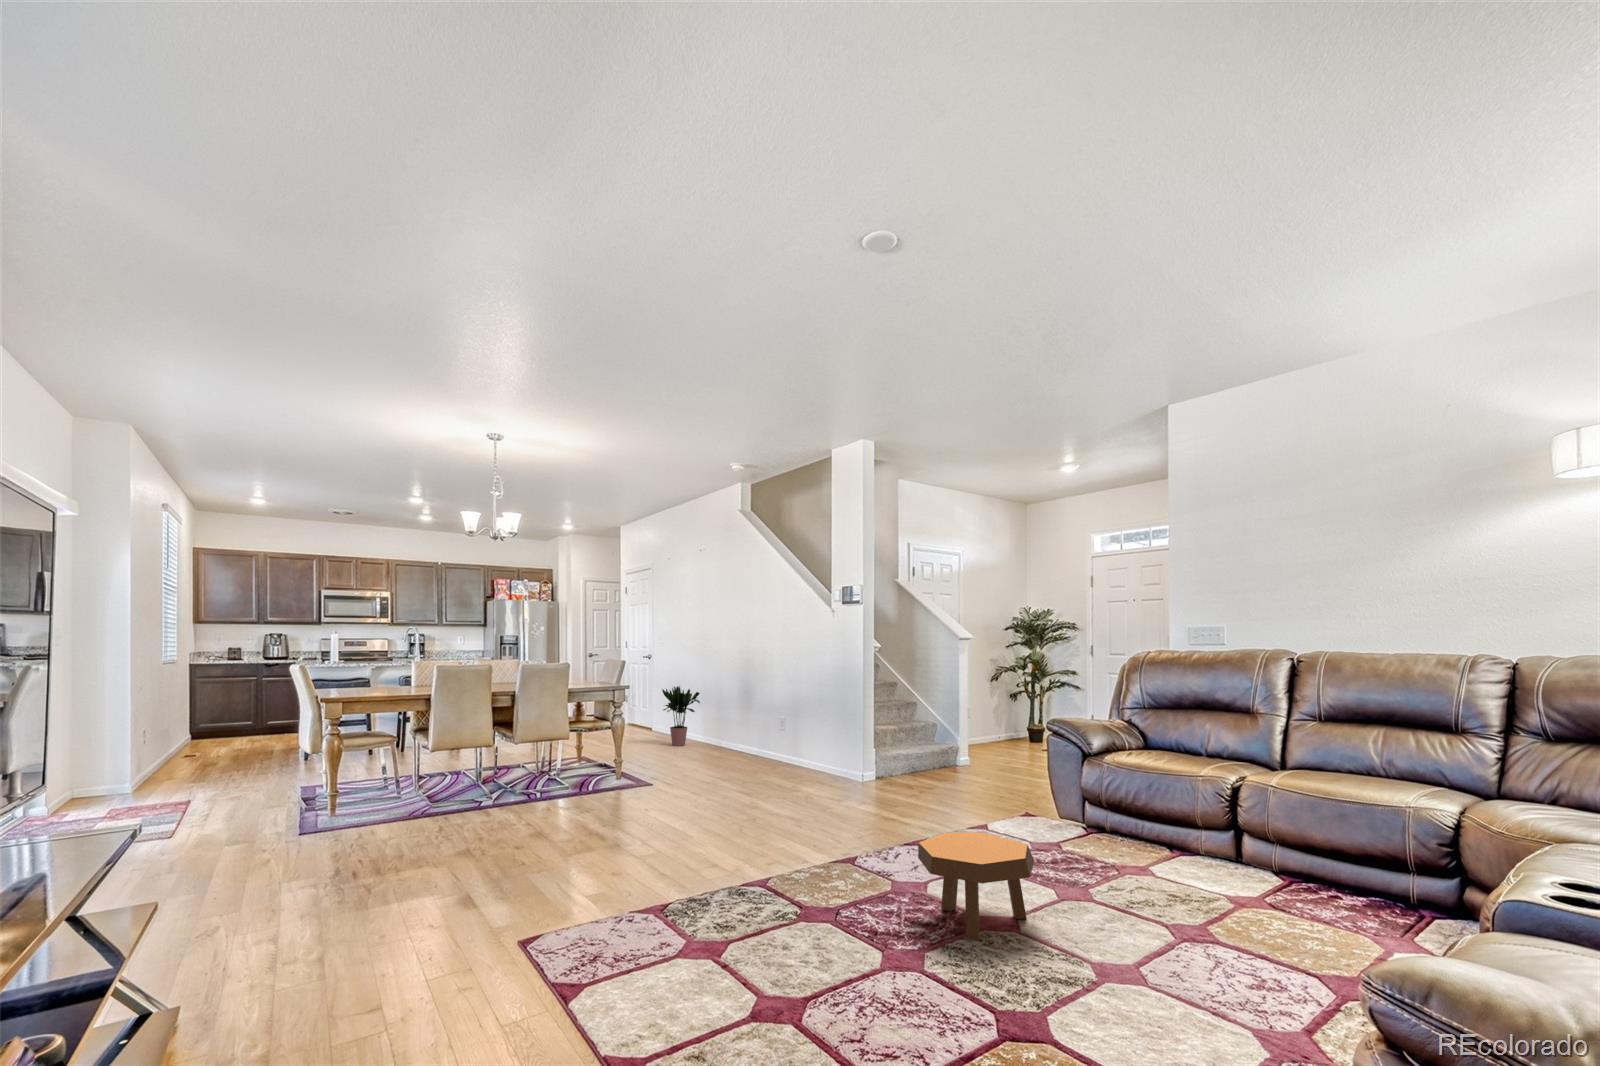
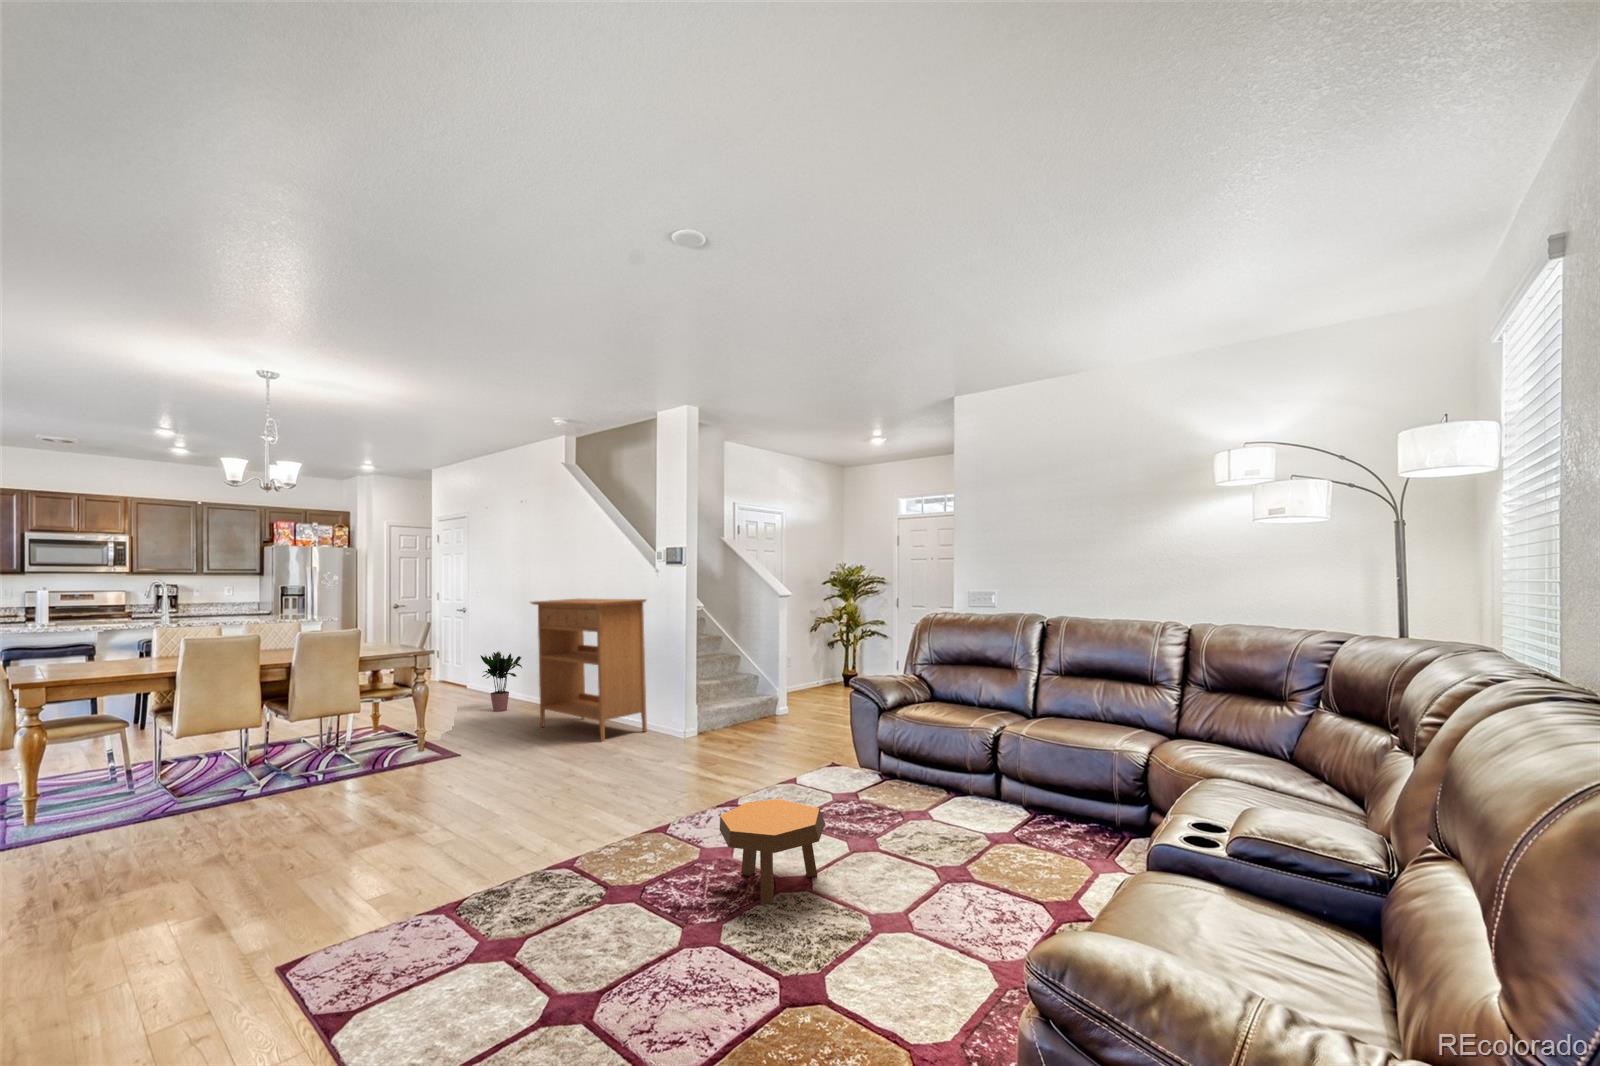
console table: none [710,634,826,779] -> present [531,599,647,742]

